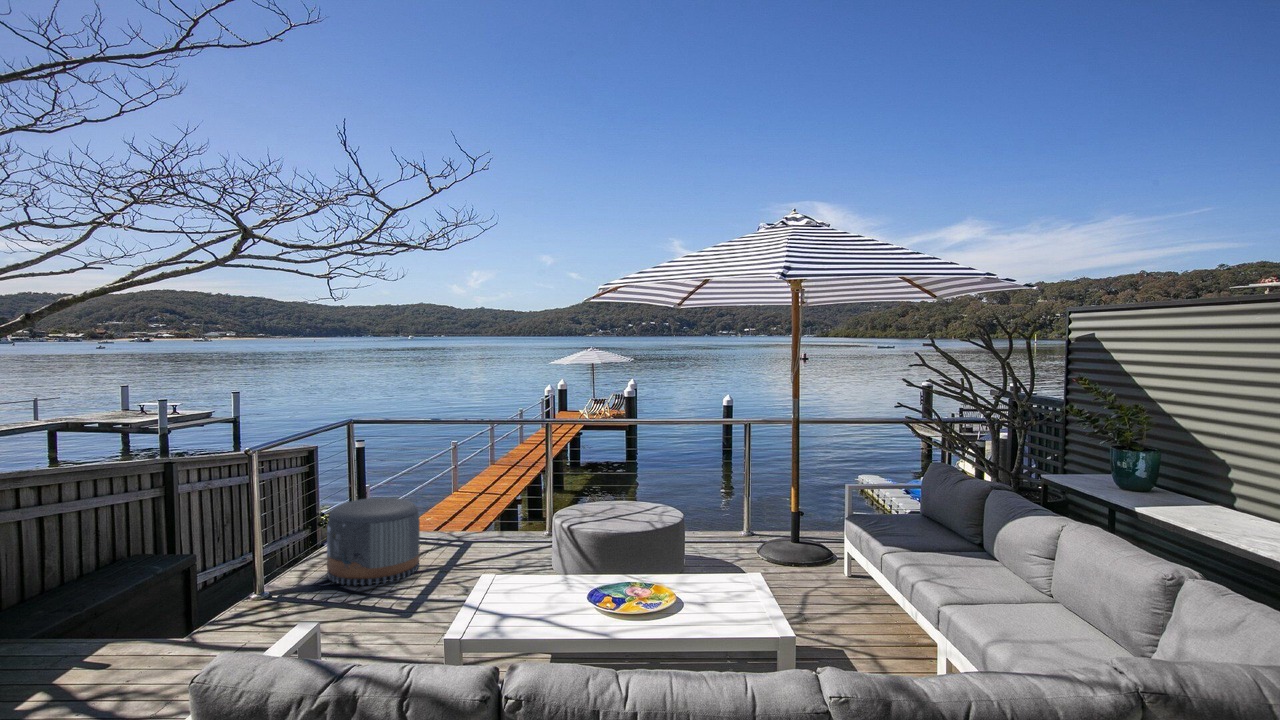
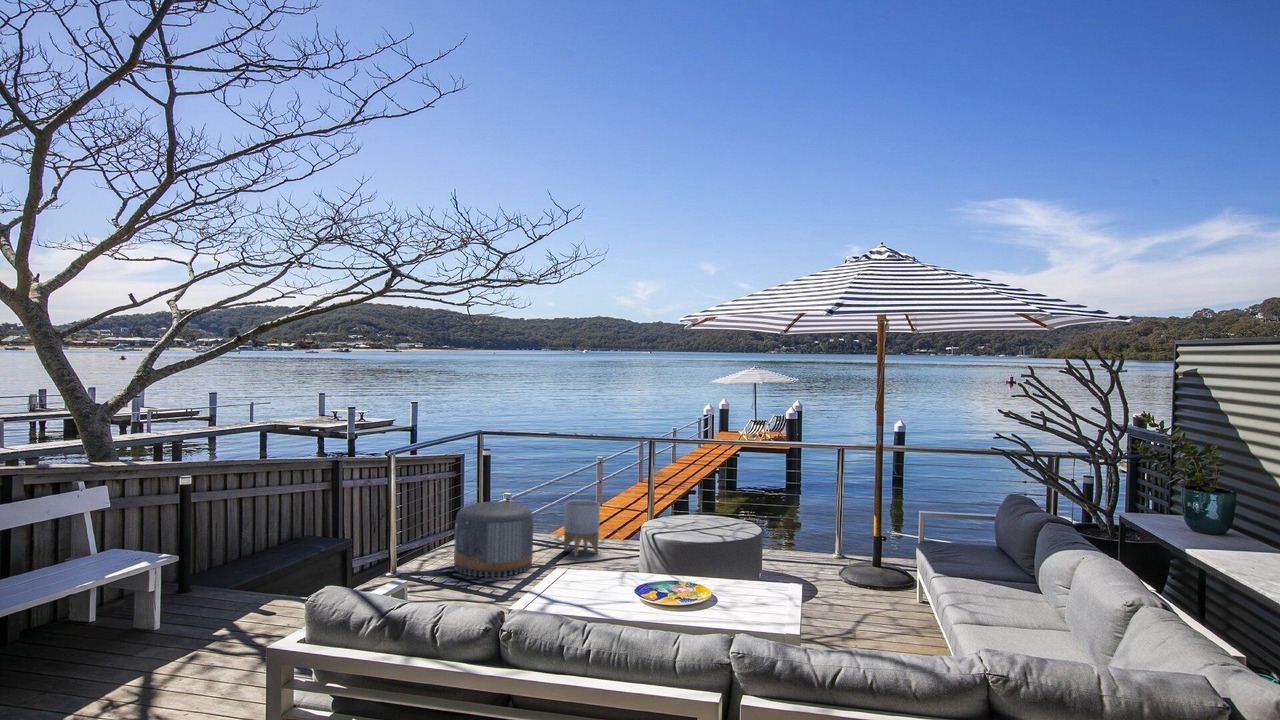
planter: none [450,489,489,550] -> present [564,500,600,556]

